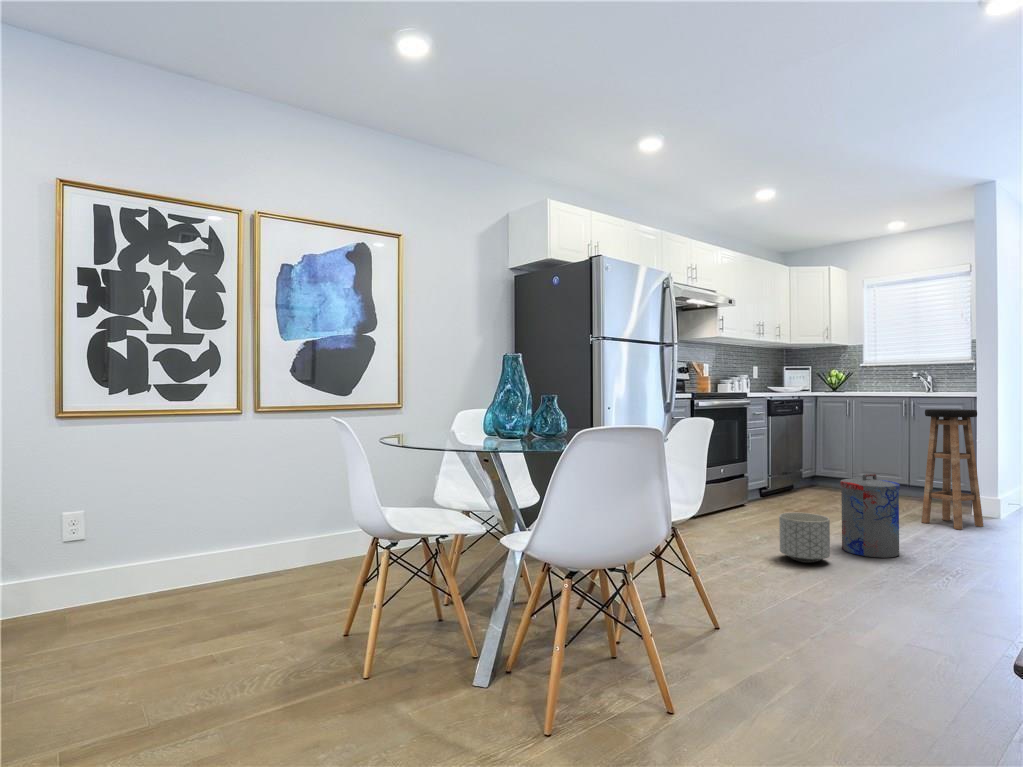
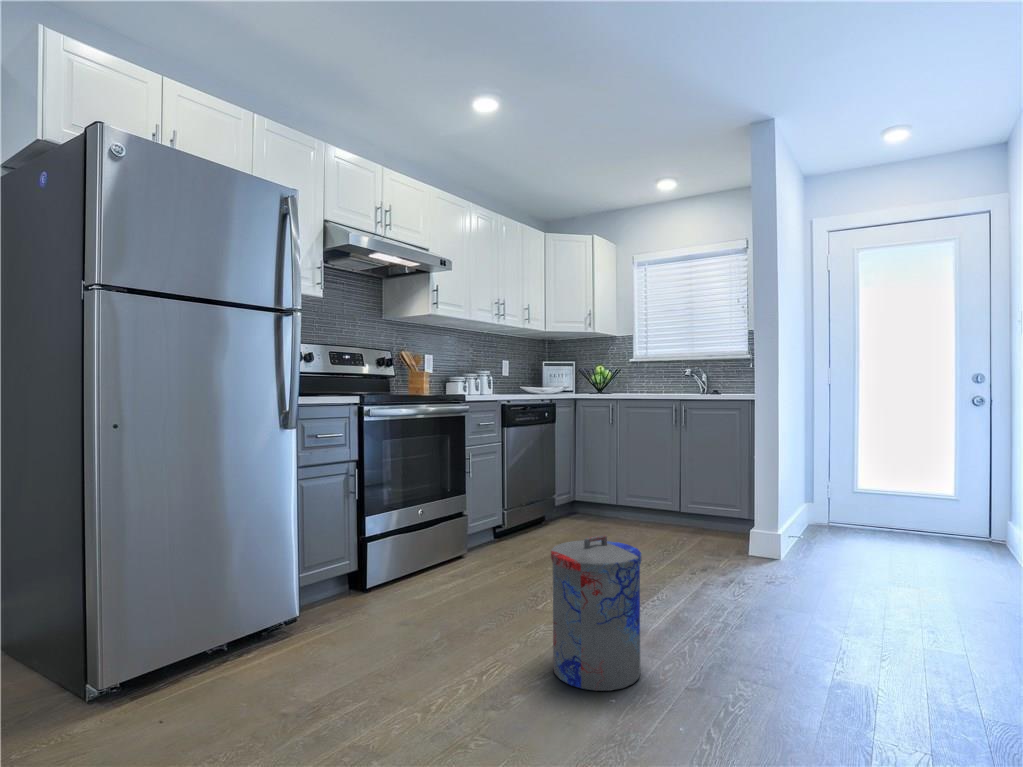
bar stool: present [922,409,983,530] -> none [686,418,762,595]
planter: present [779,512,830,563] -> none [426,620,514,730]

